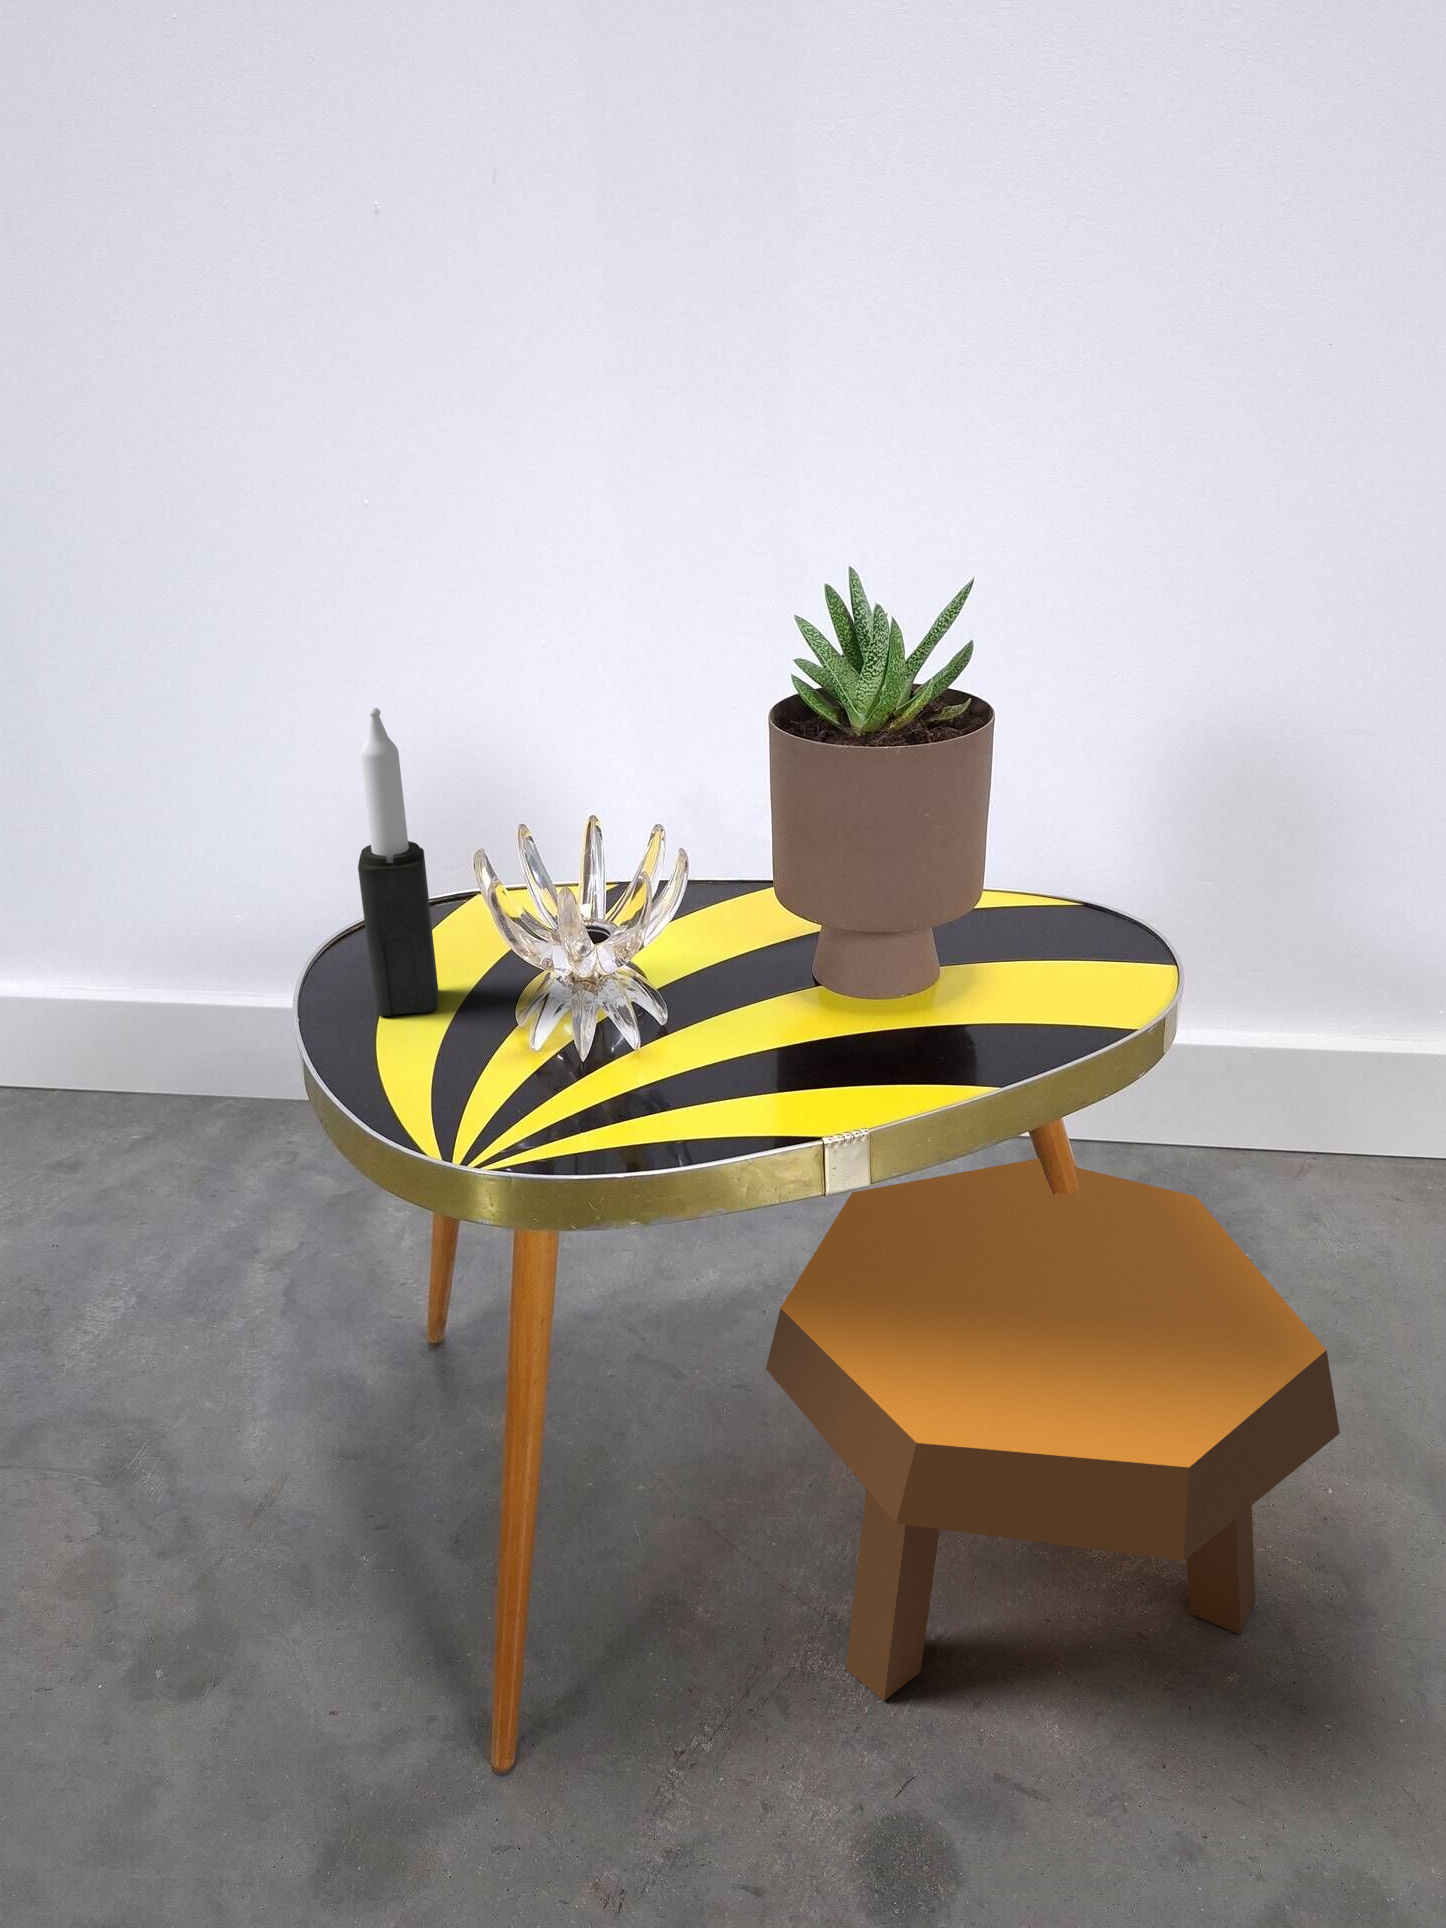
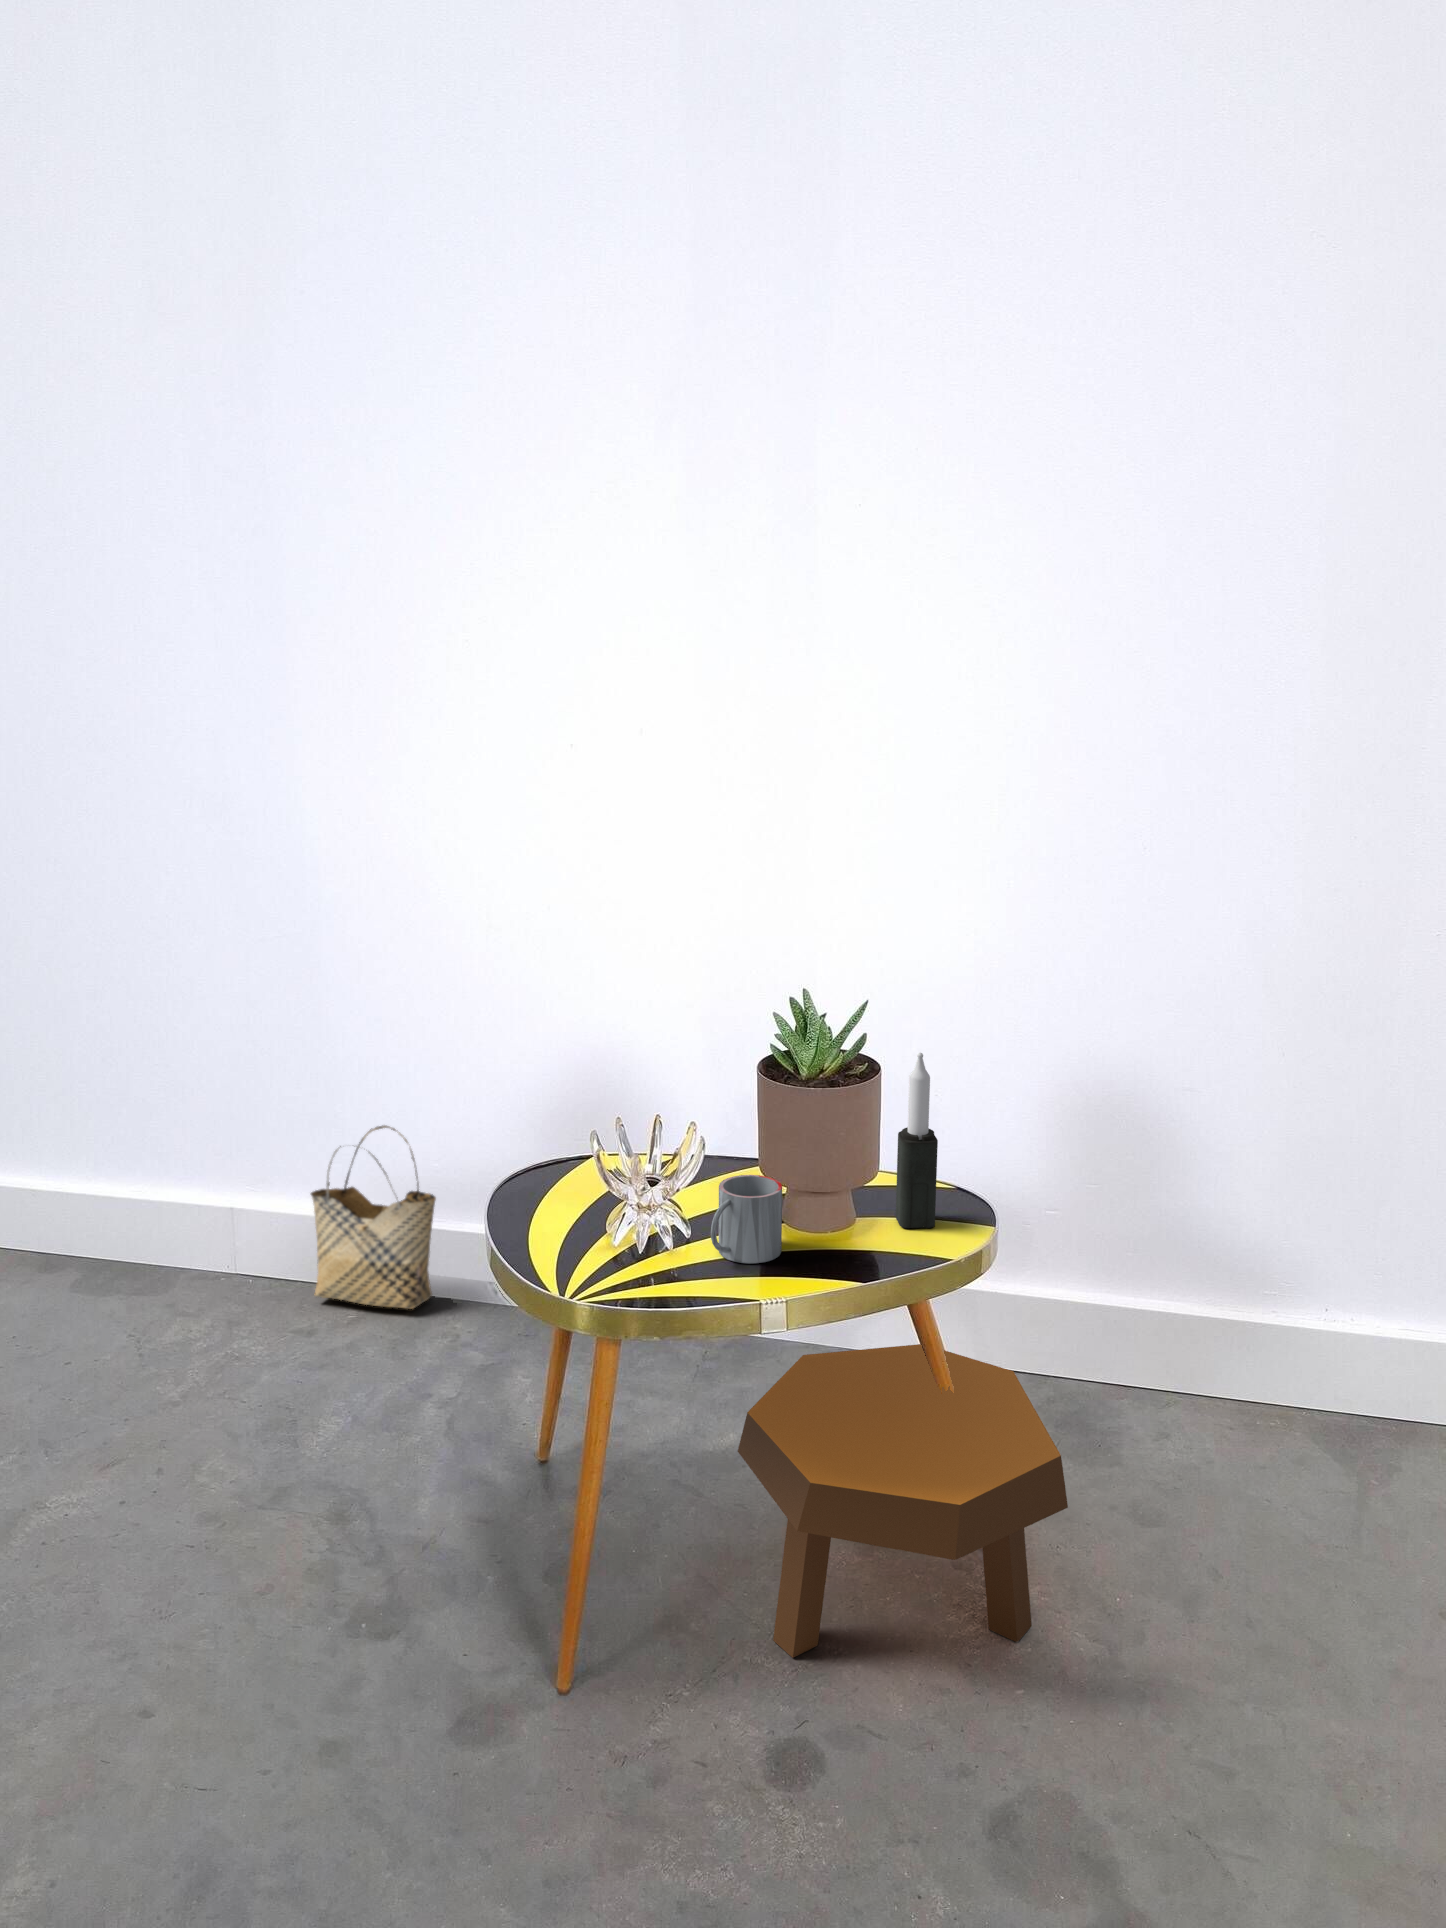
candle: present [358,707,439,1016] -> present [896,1053,938,1228]
woven basket: none [52,863,257,1130] -> present [311,1125,436,1309]
mug: none [711,910,832,1068] -> present [711,1175,782,1263]

